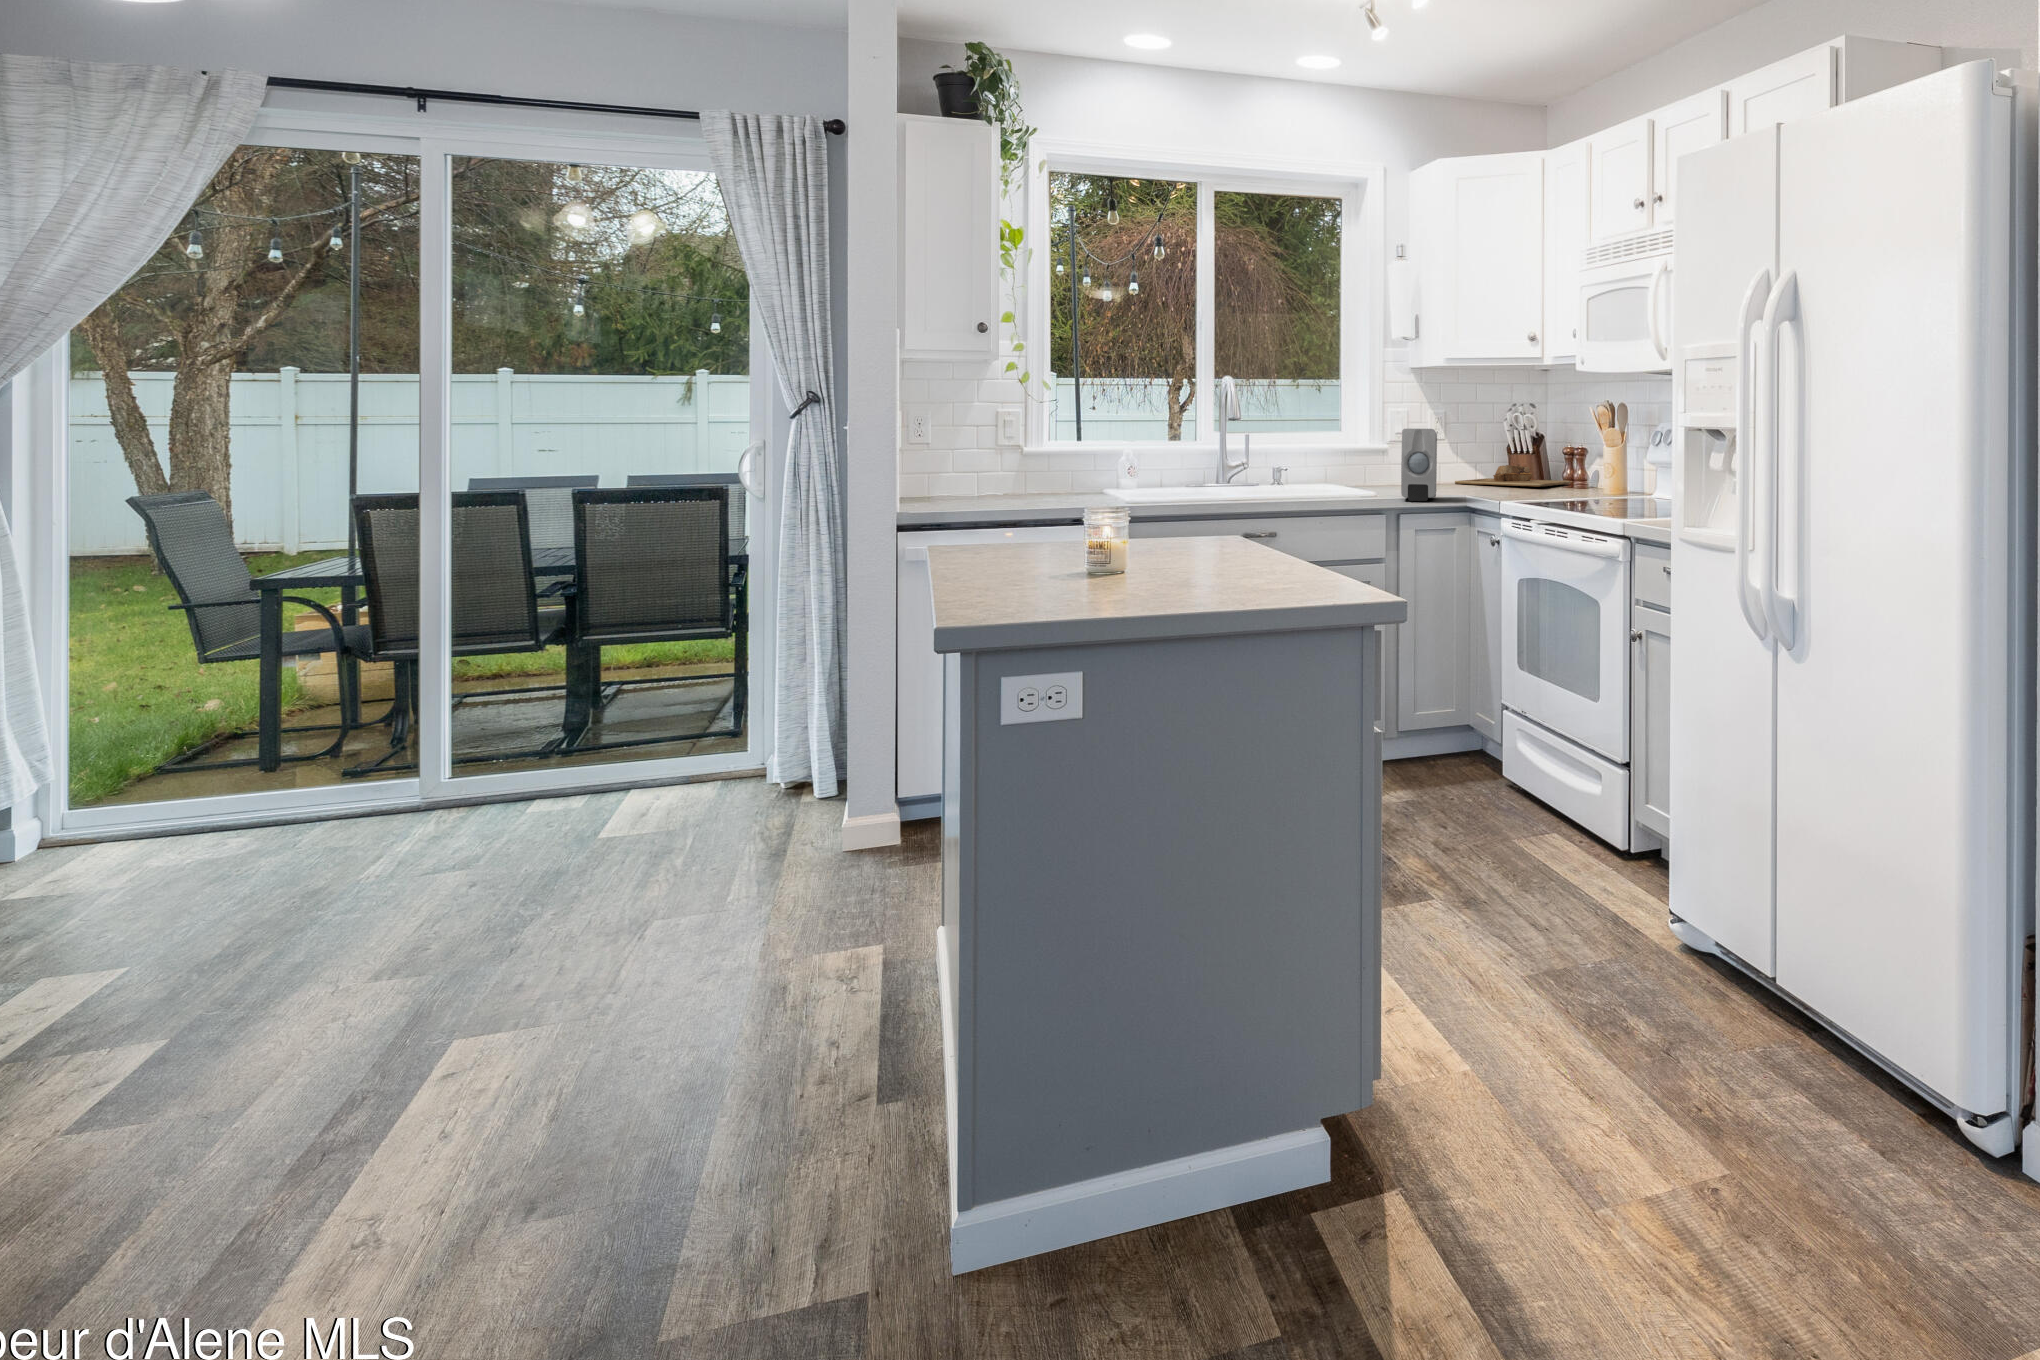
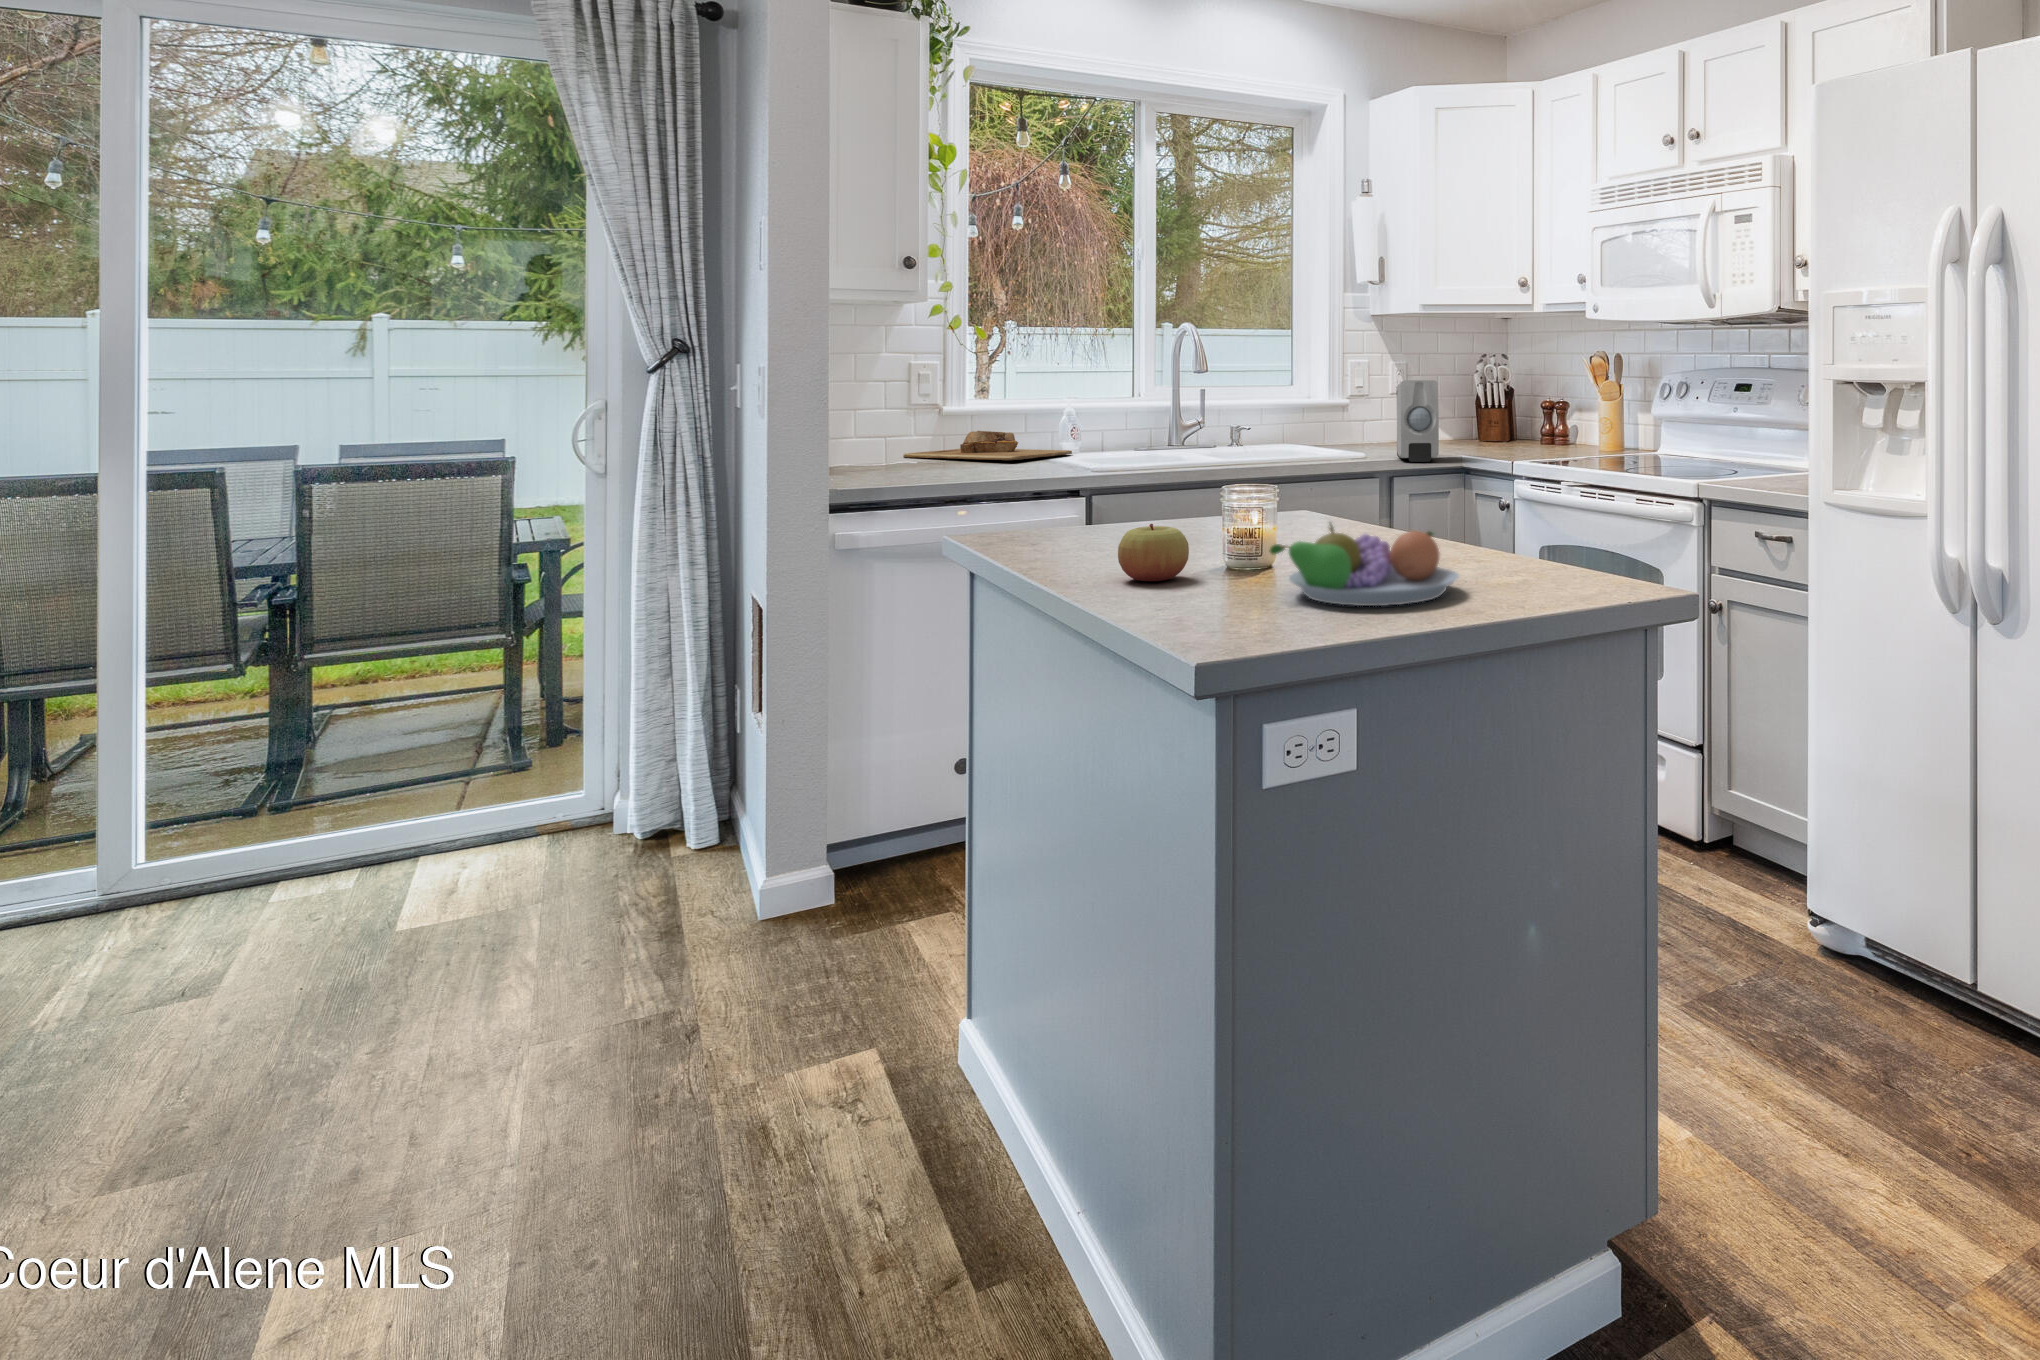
cutting board: present [1455,465,1570,487] -> present [903,431,1072,460]
apple: none [982,535,1038,579] -> present [1118,524,1189,581]
fruit bowl: none [1065,535,1217,600] -> present [1269,523,1459,606]

